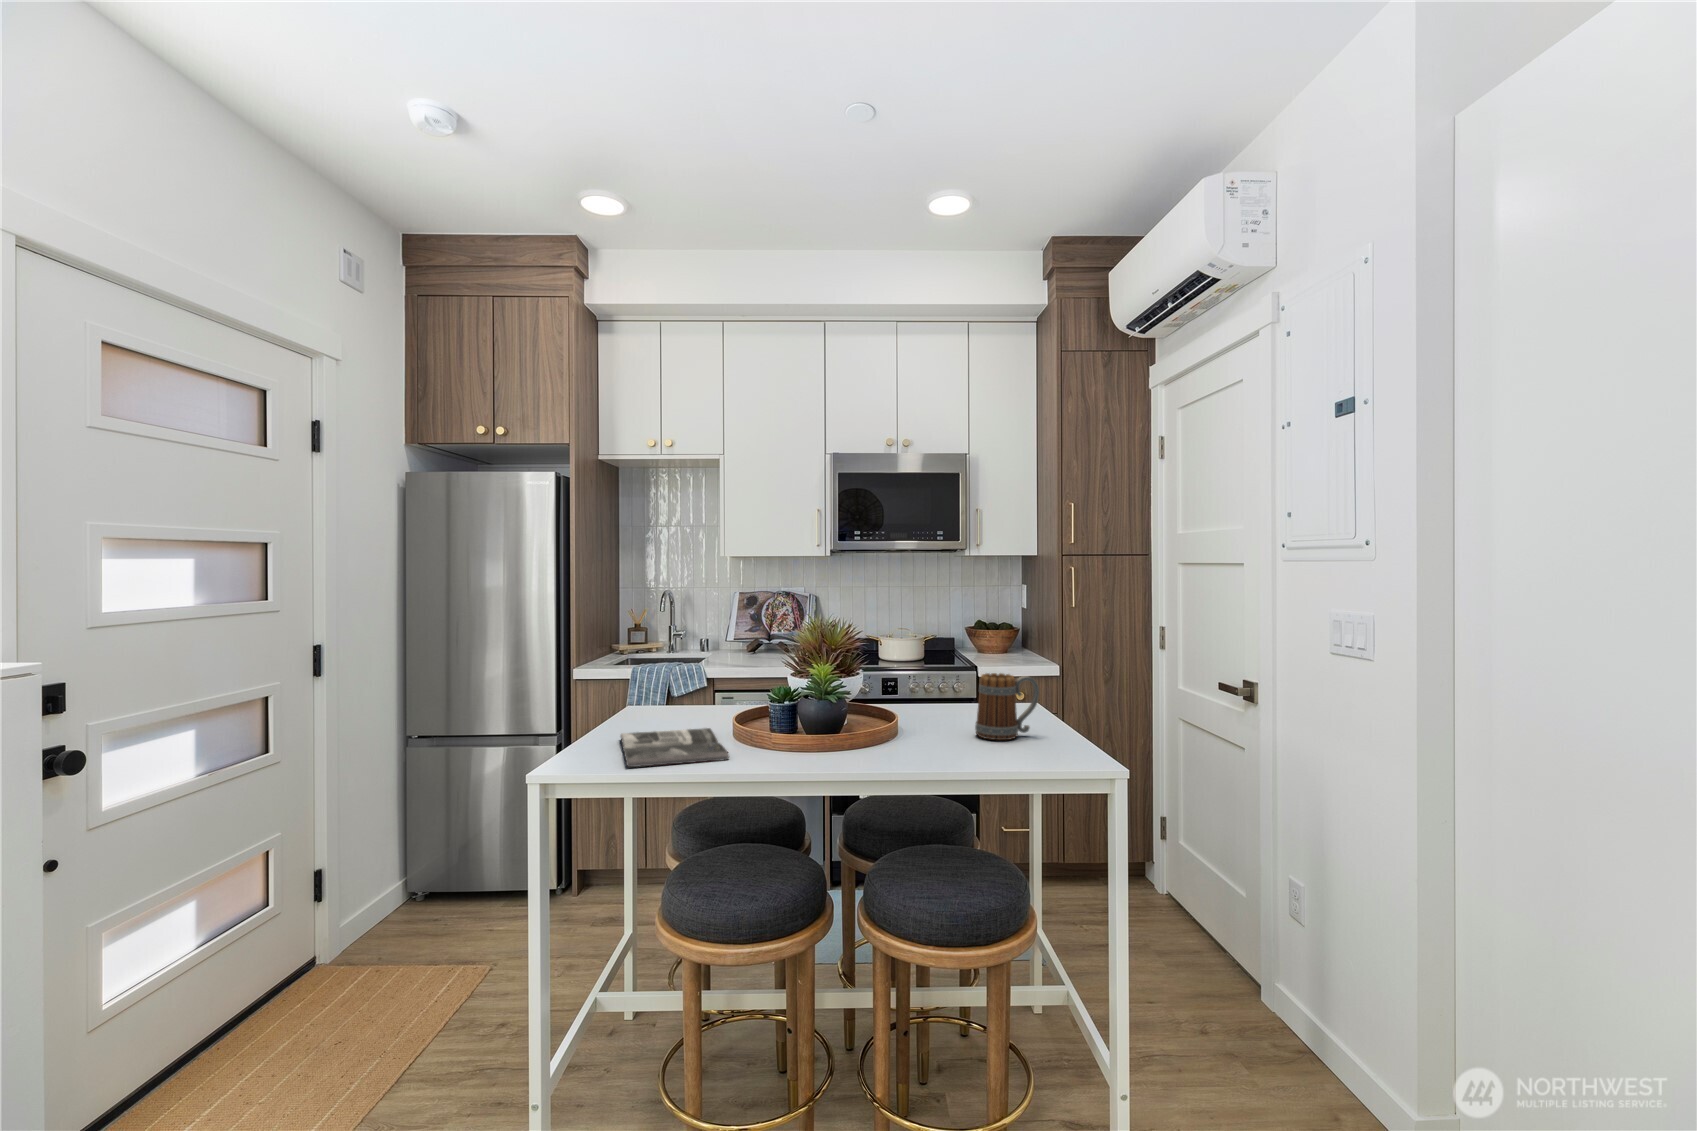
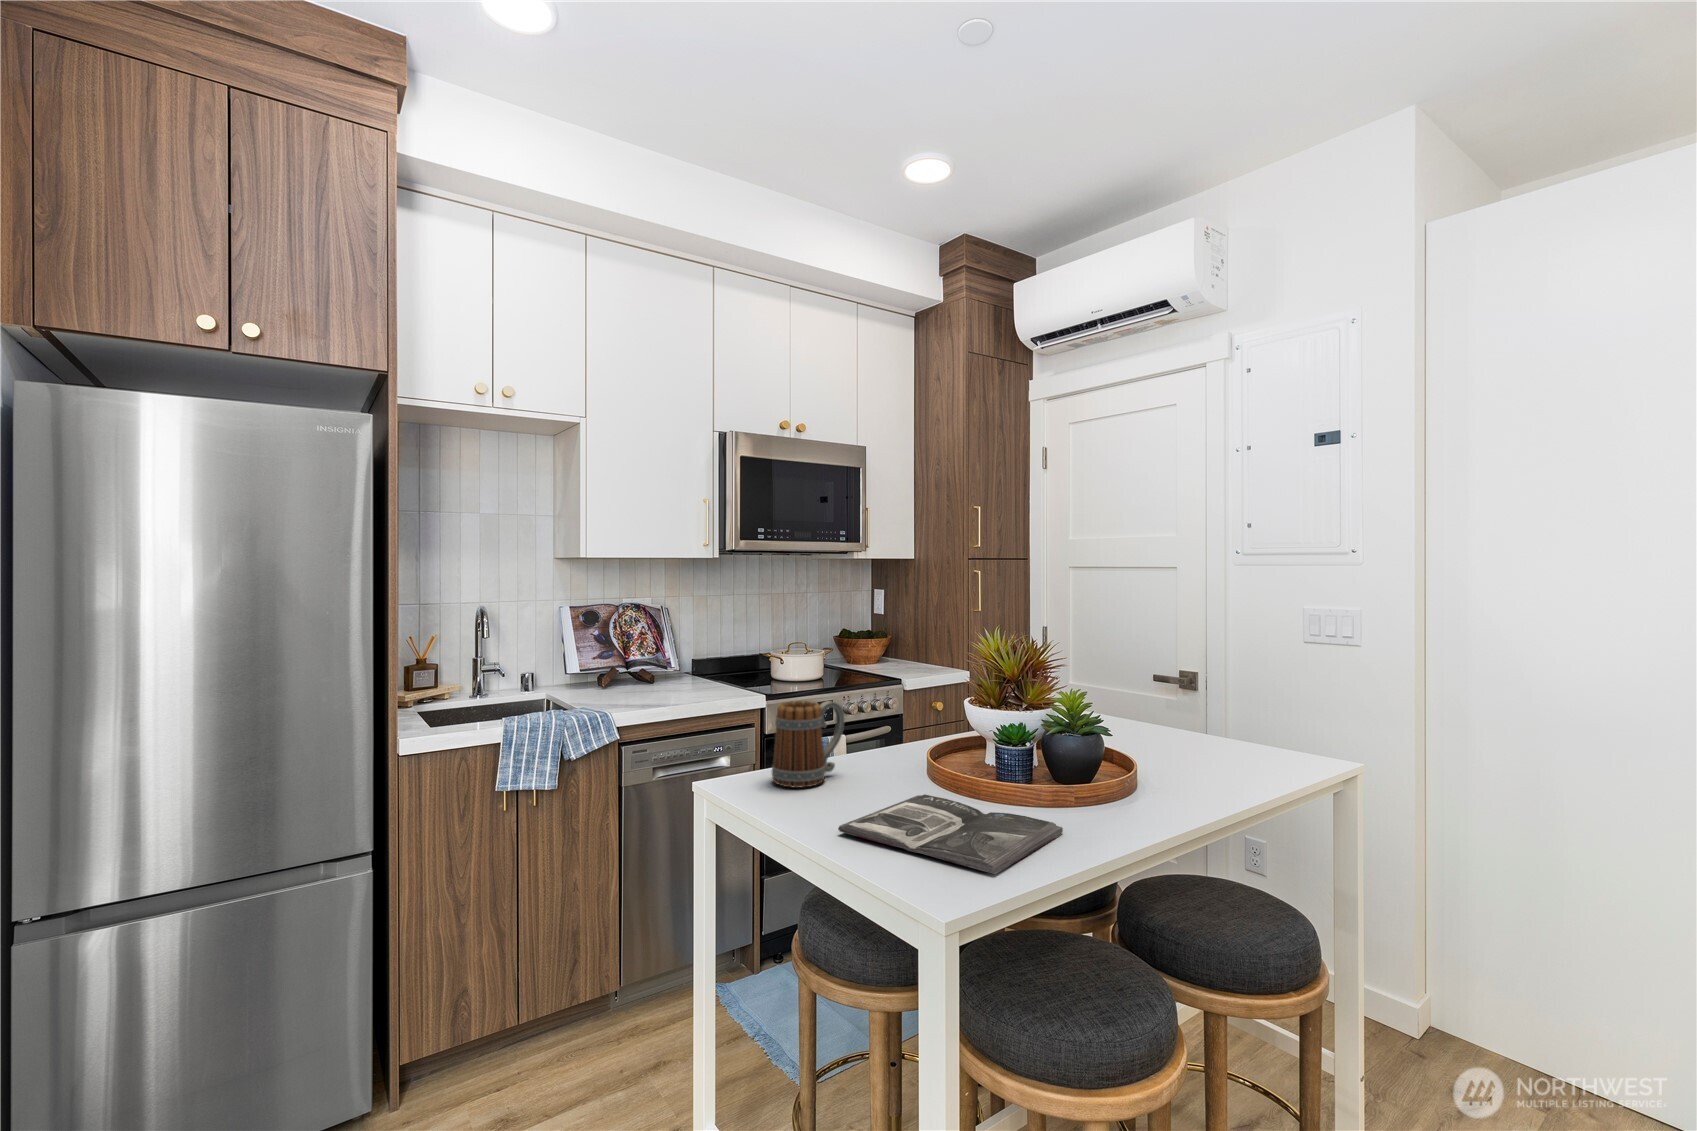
mug: present [975,673,1039,740] -> present [772,701,844,788]

